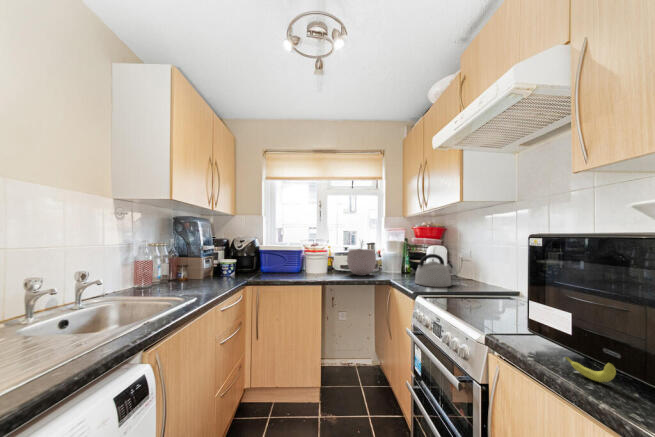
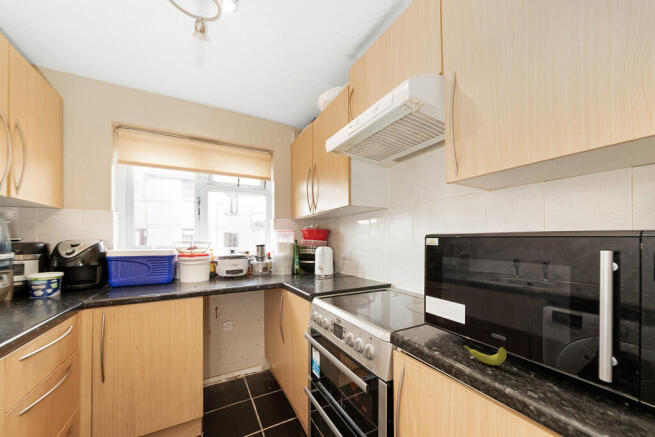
plant pot: present [347,244,376,275] -> none [235,242,266,281]
kettle: present [415,254,453,287] -> none [307,254,340,286]

